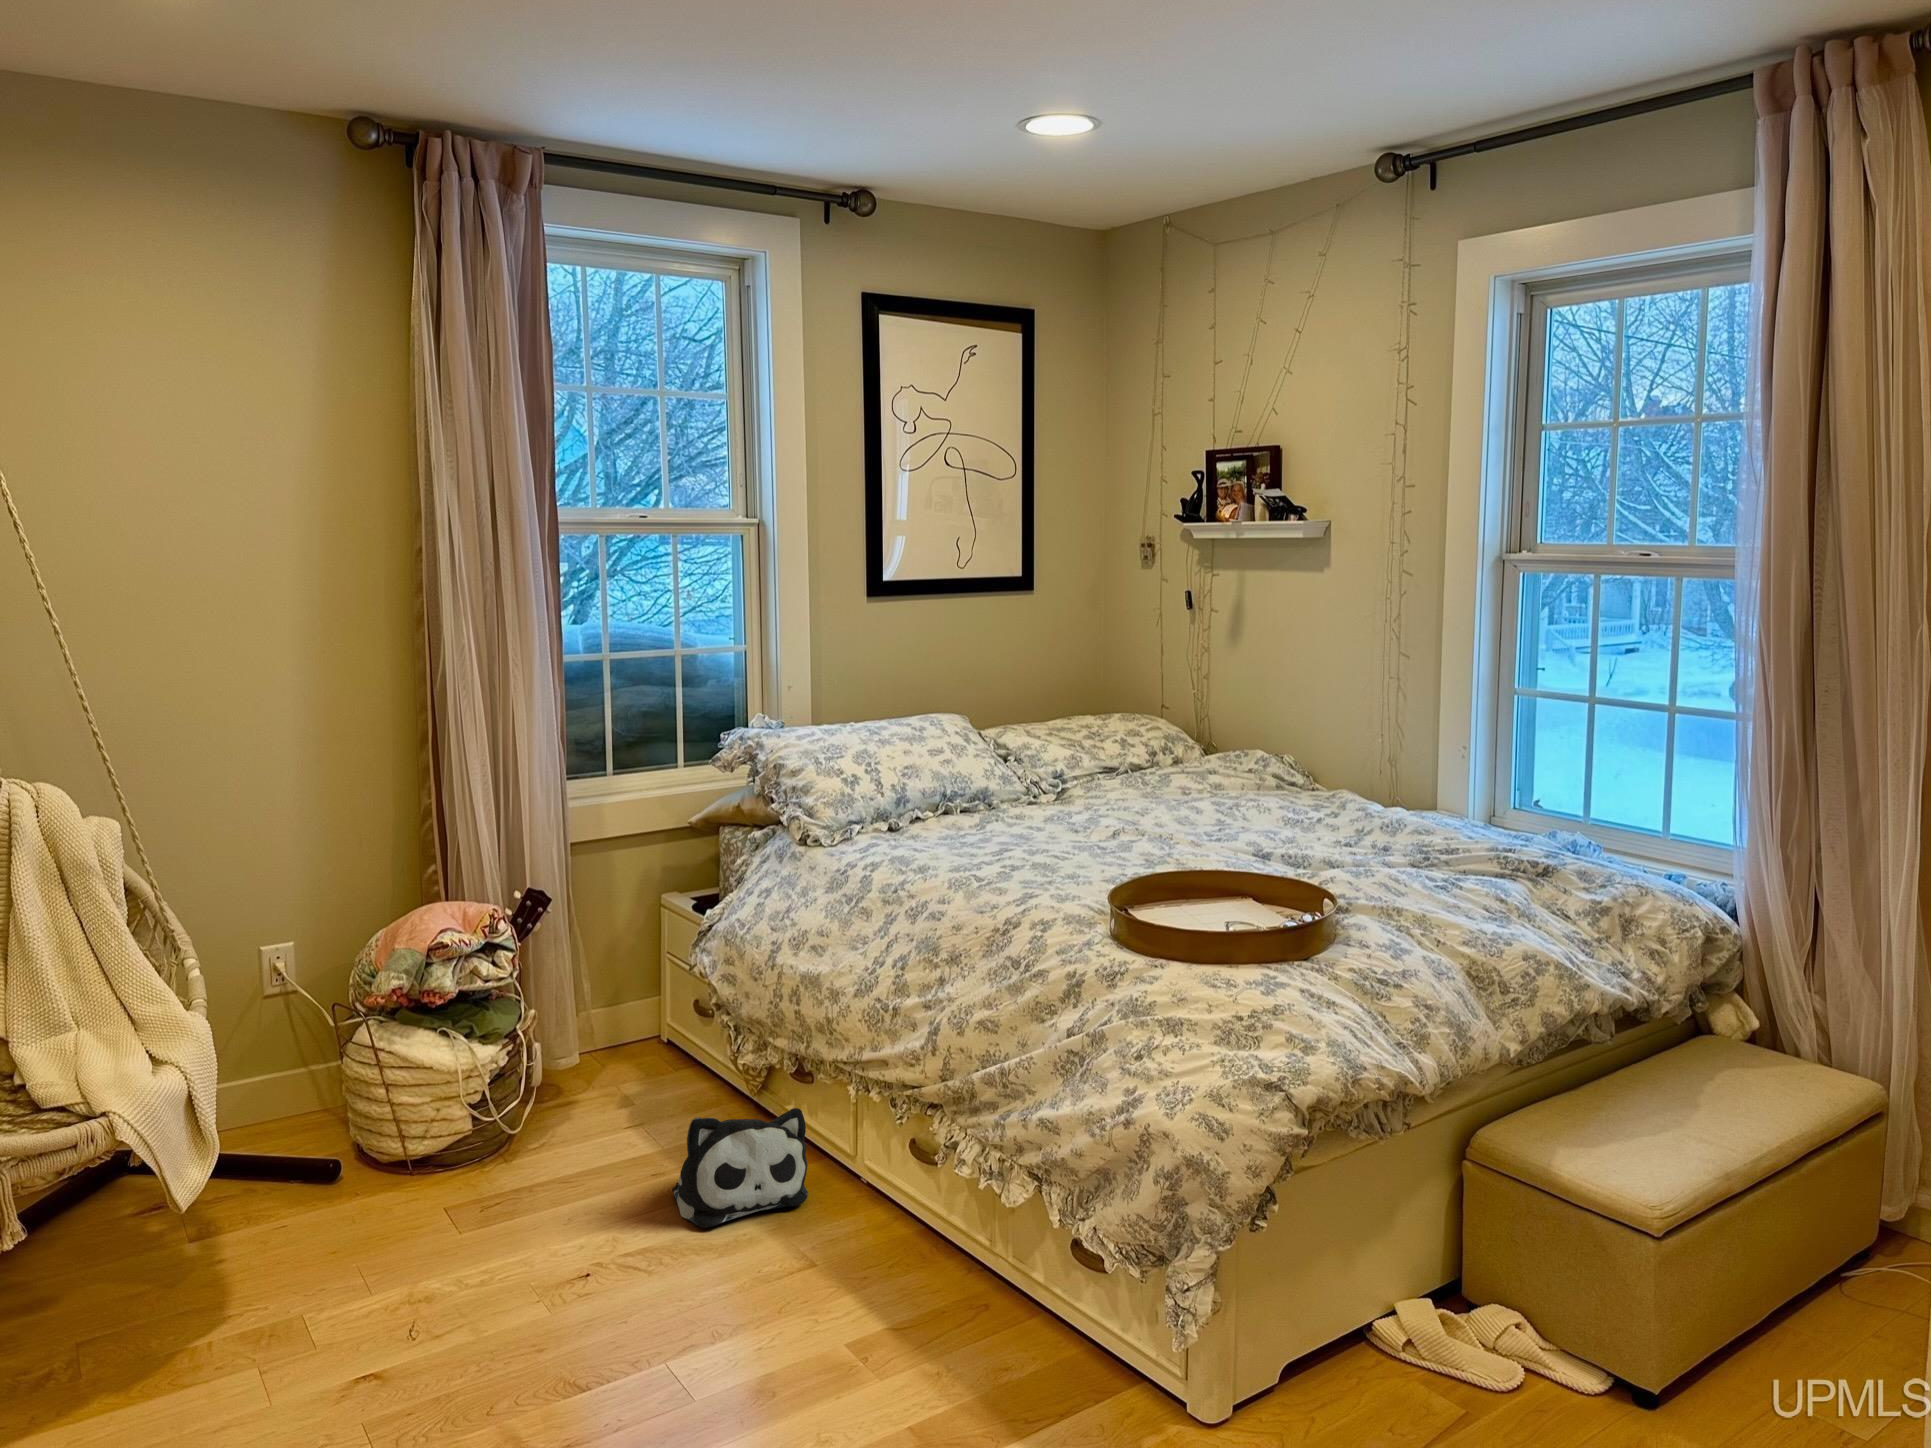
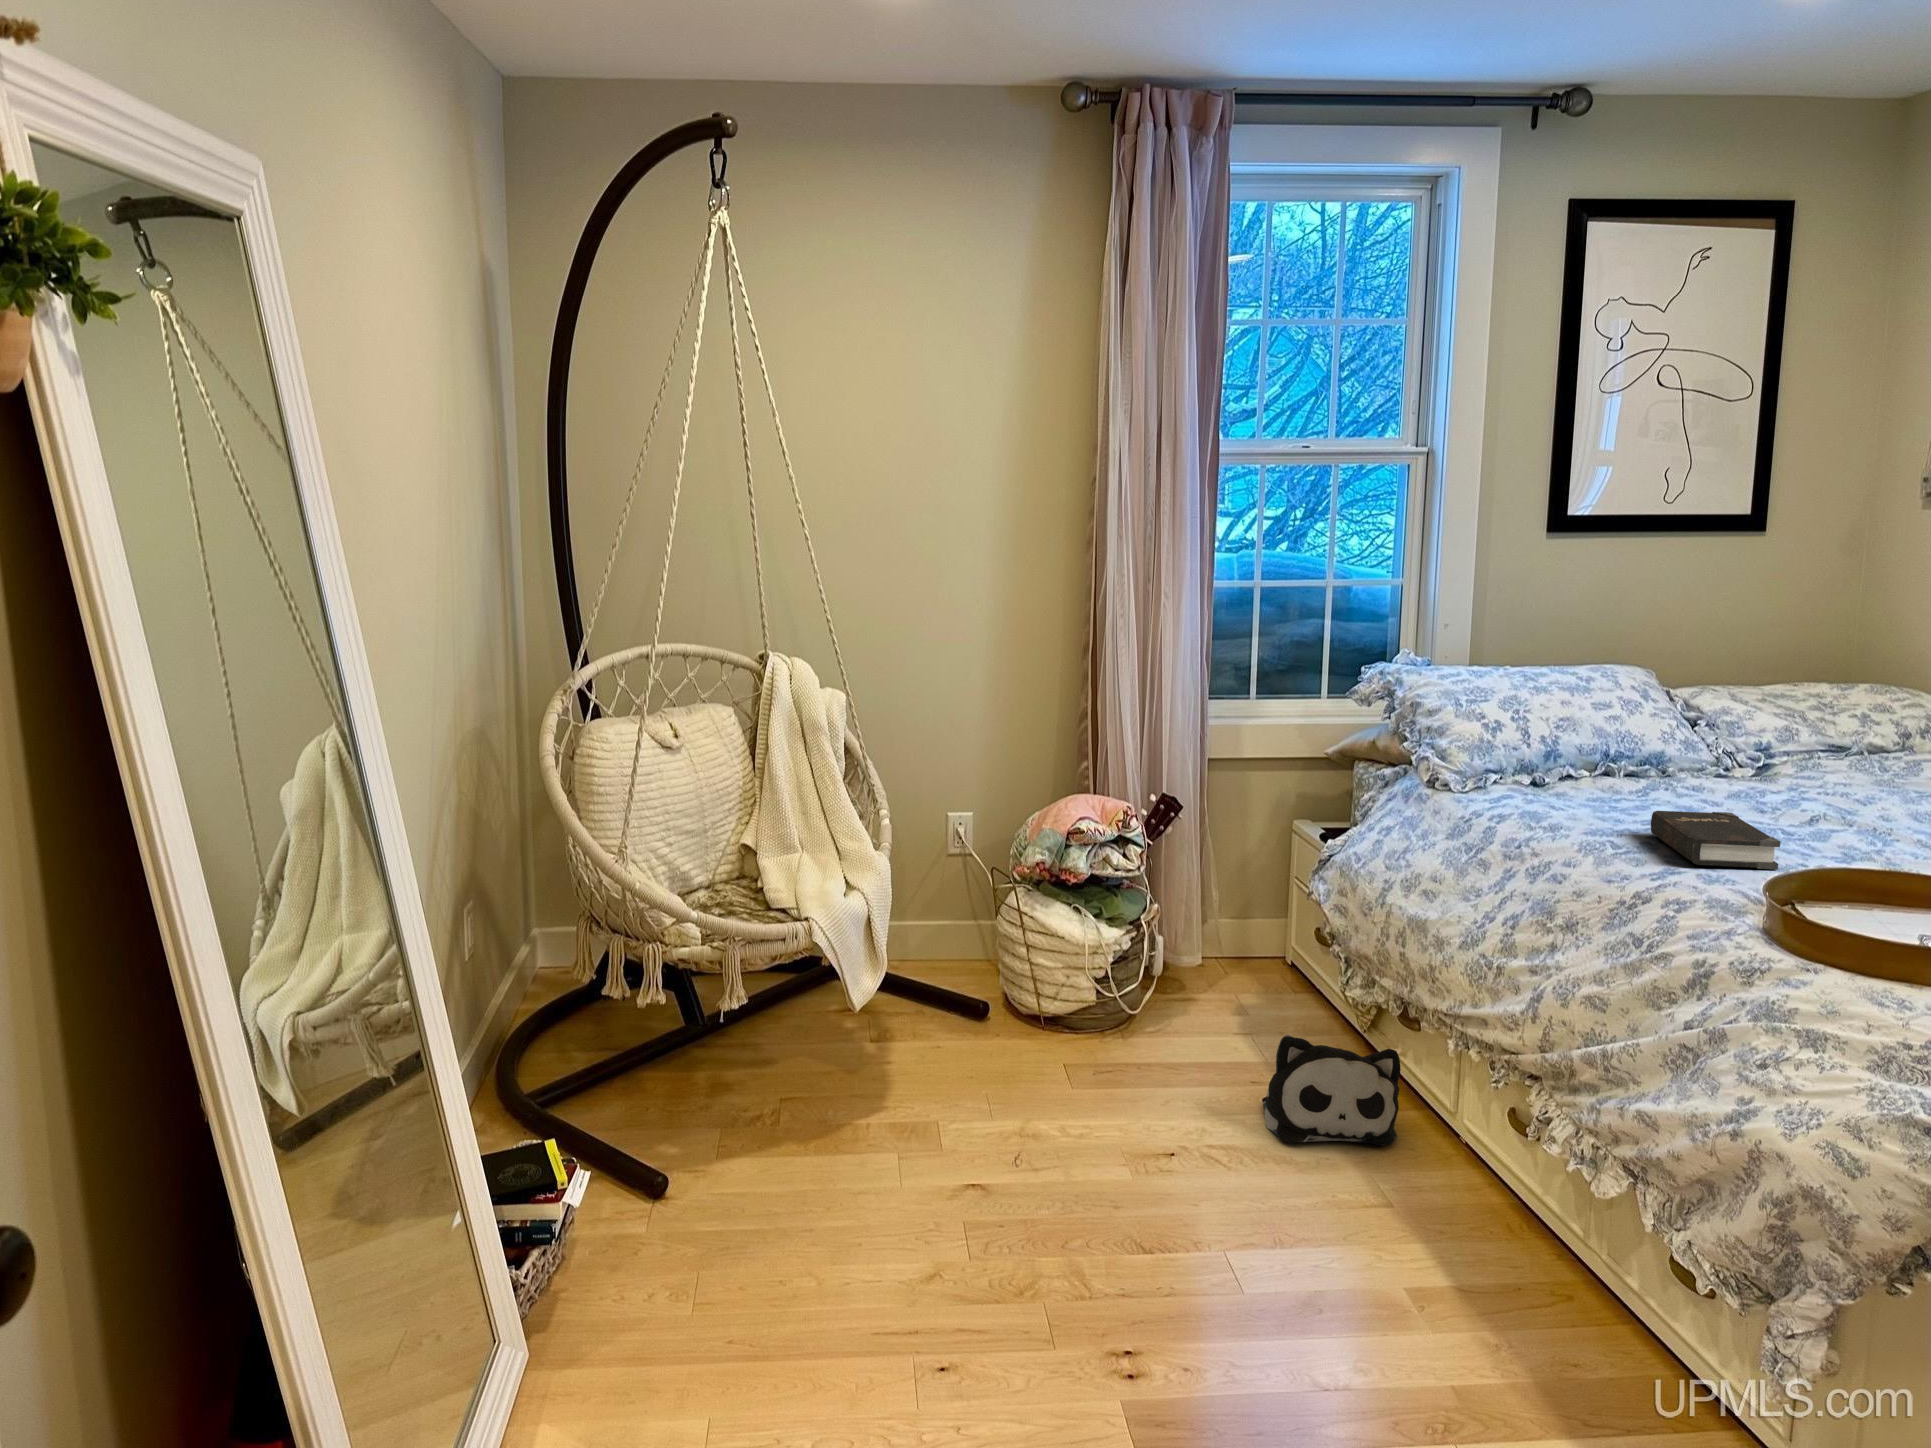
hardback book: none [1000,837,1105,887] -> present [1651,811,1781,870]

